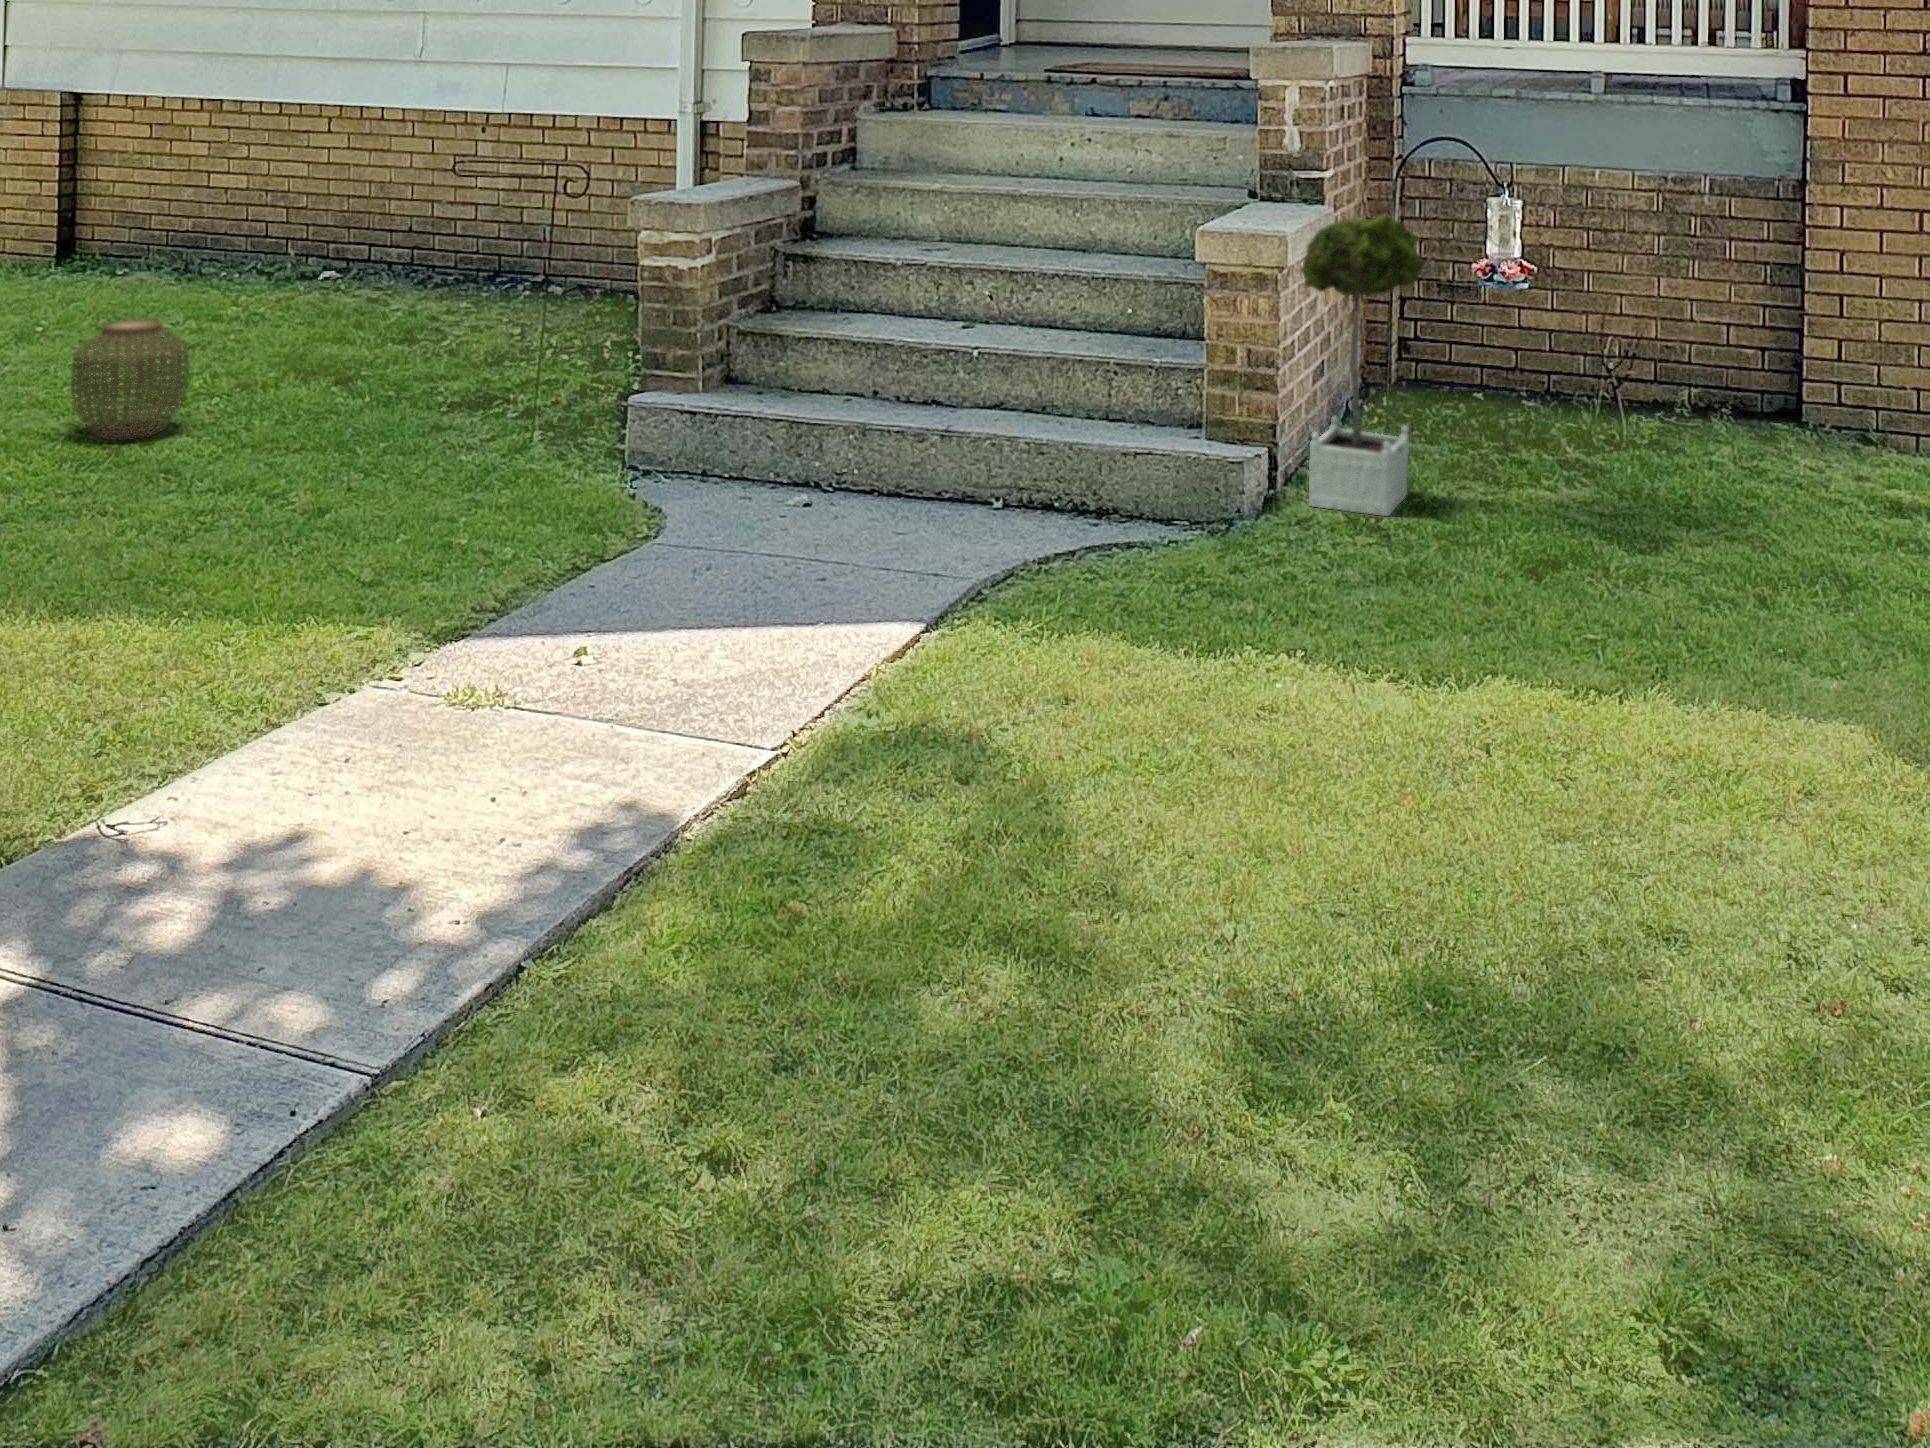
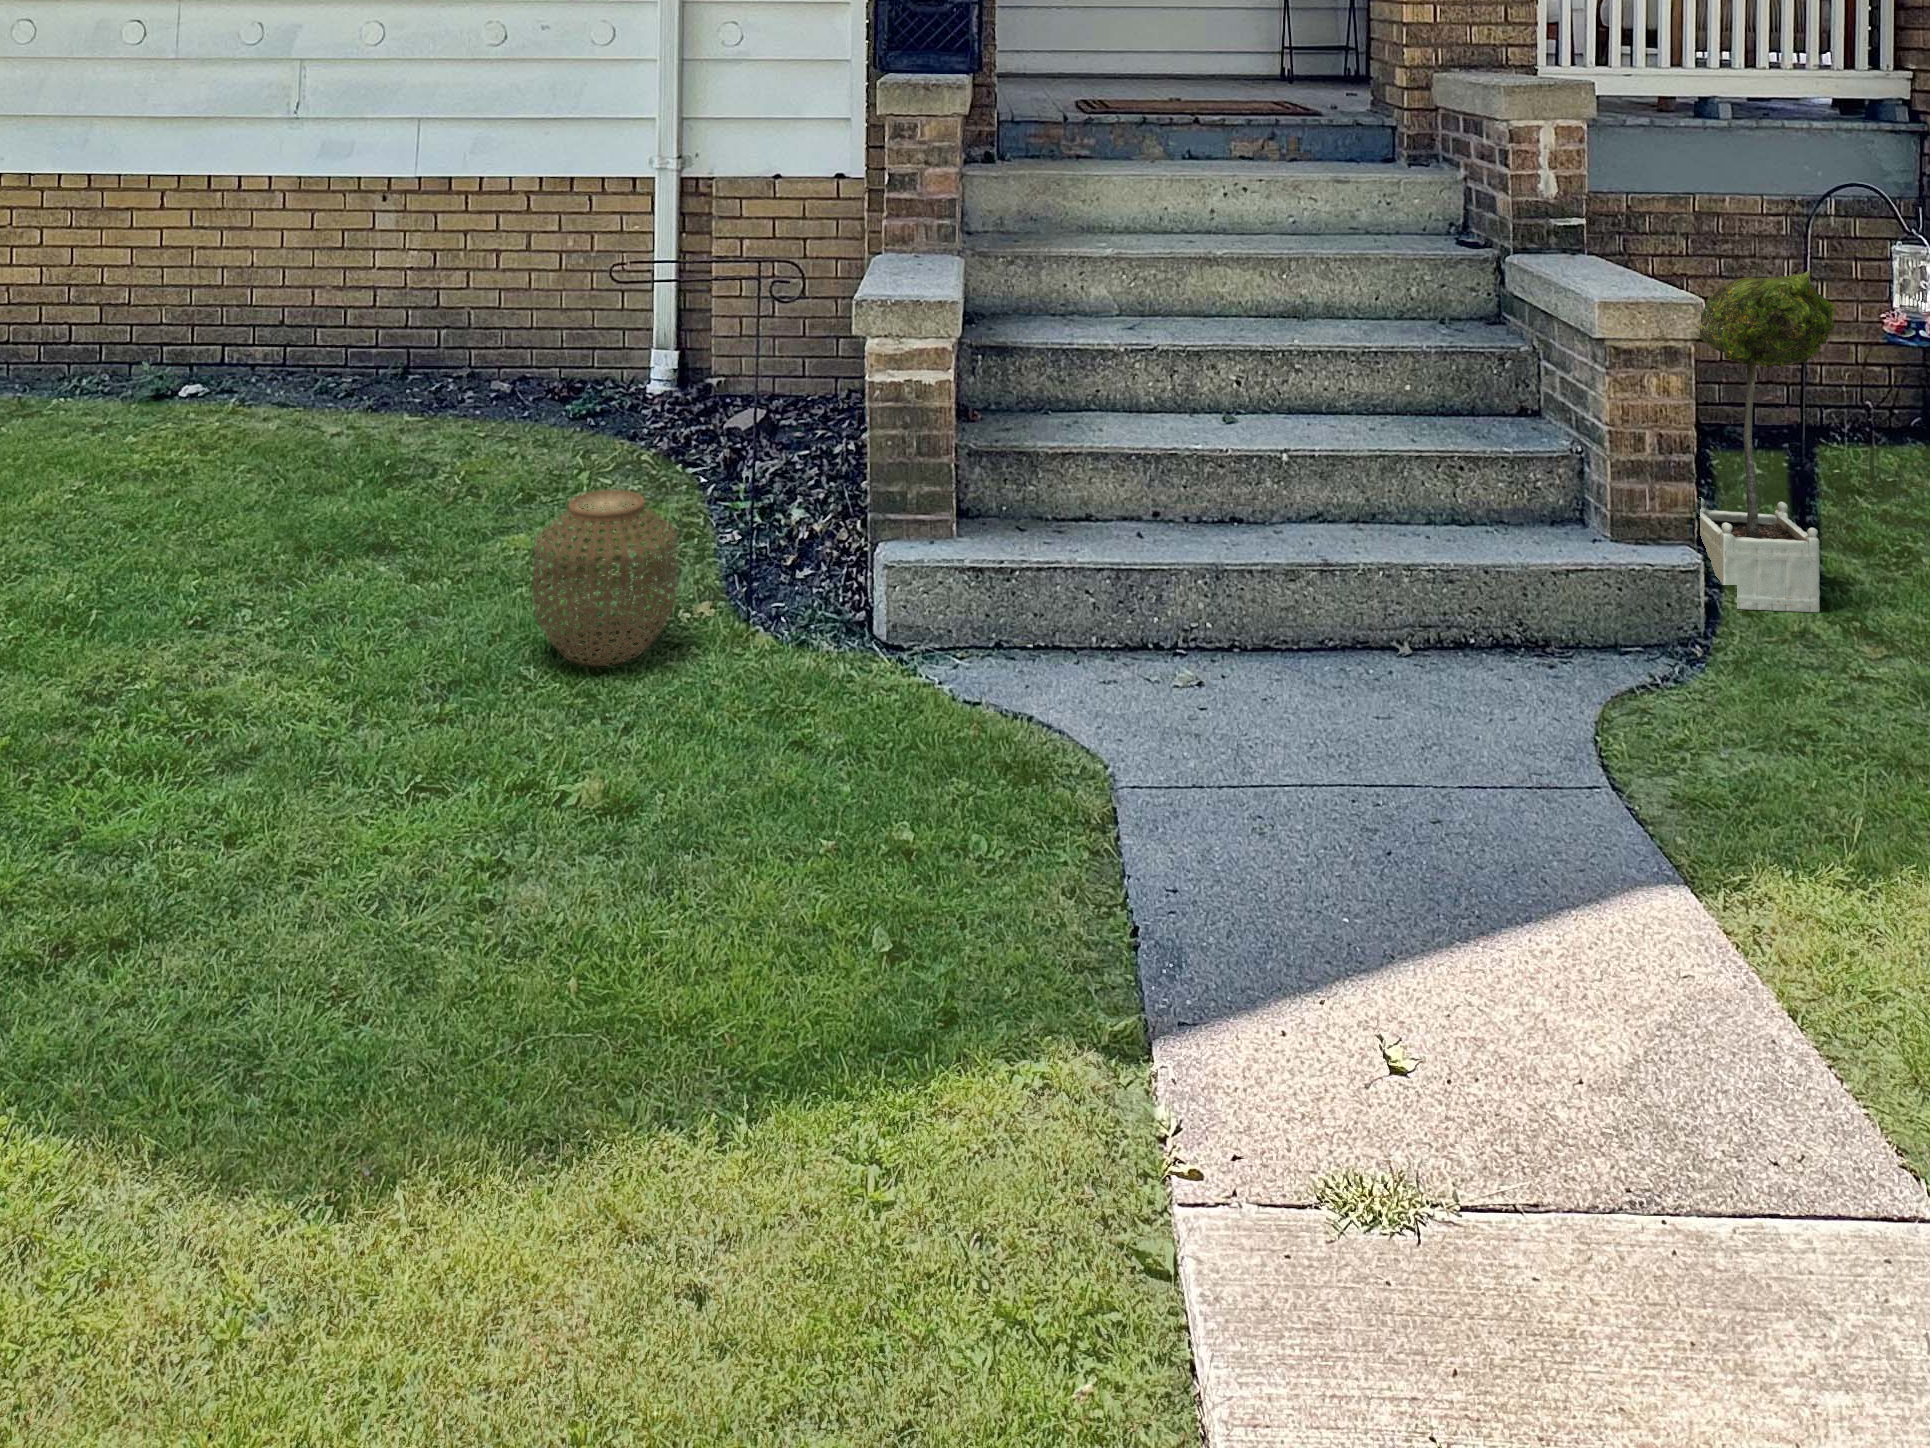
woven basket: present [71,319,189,440] -> present [533,490,679,666]

